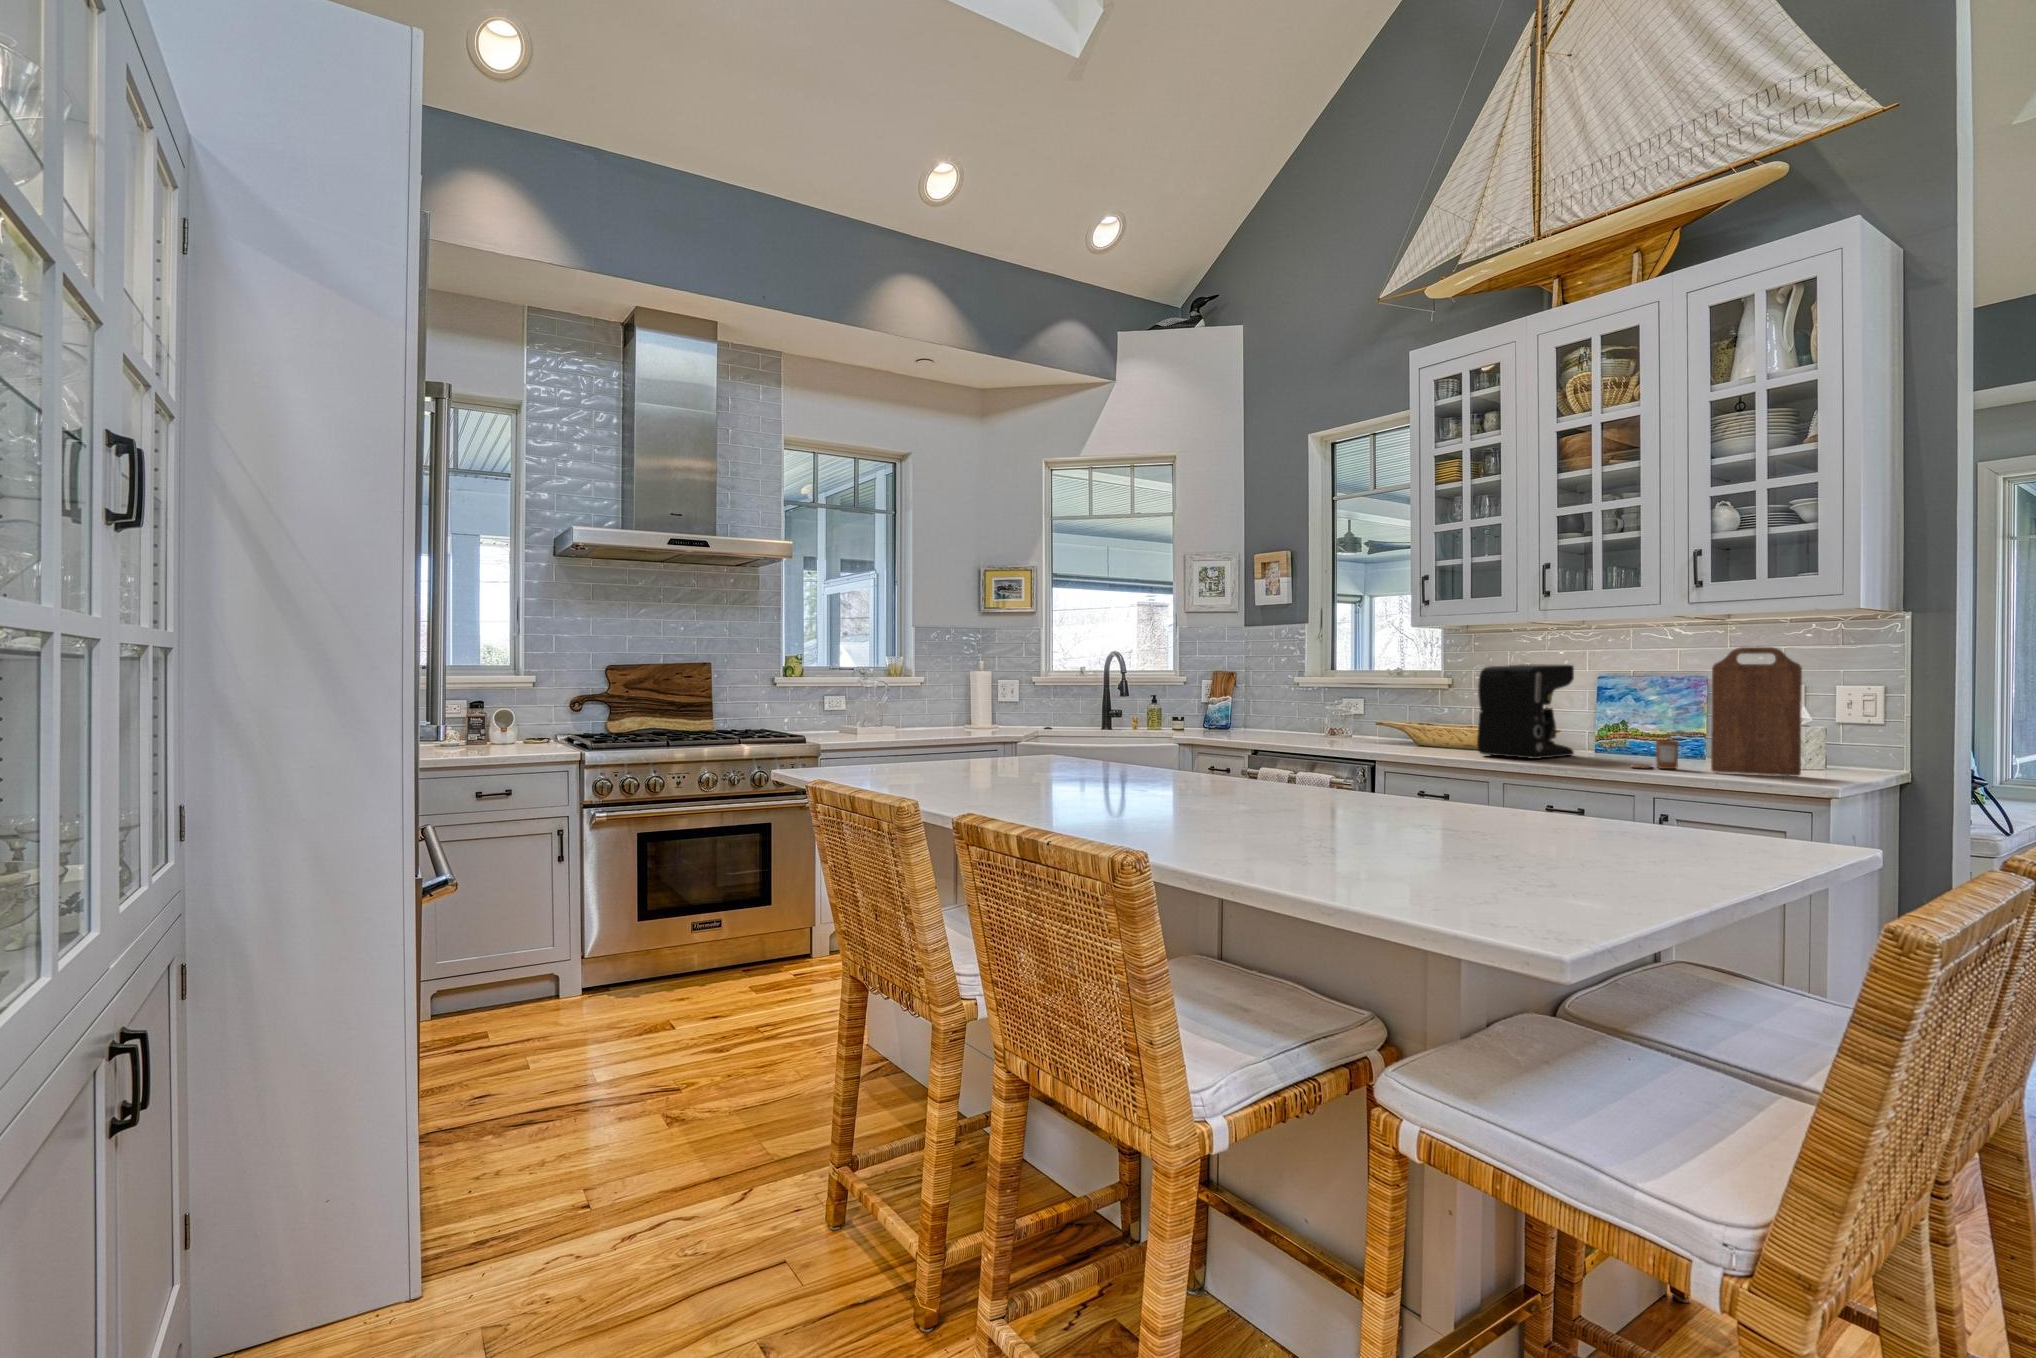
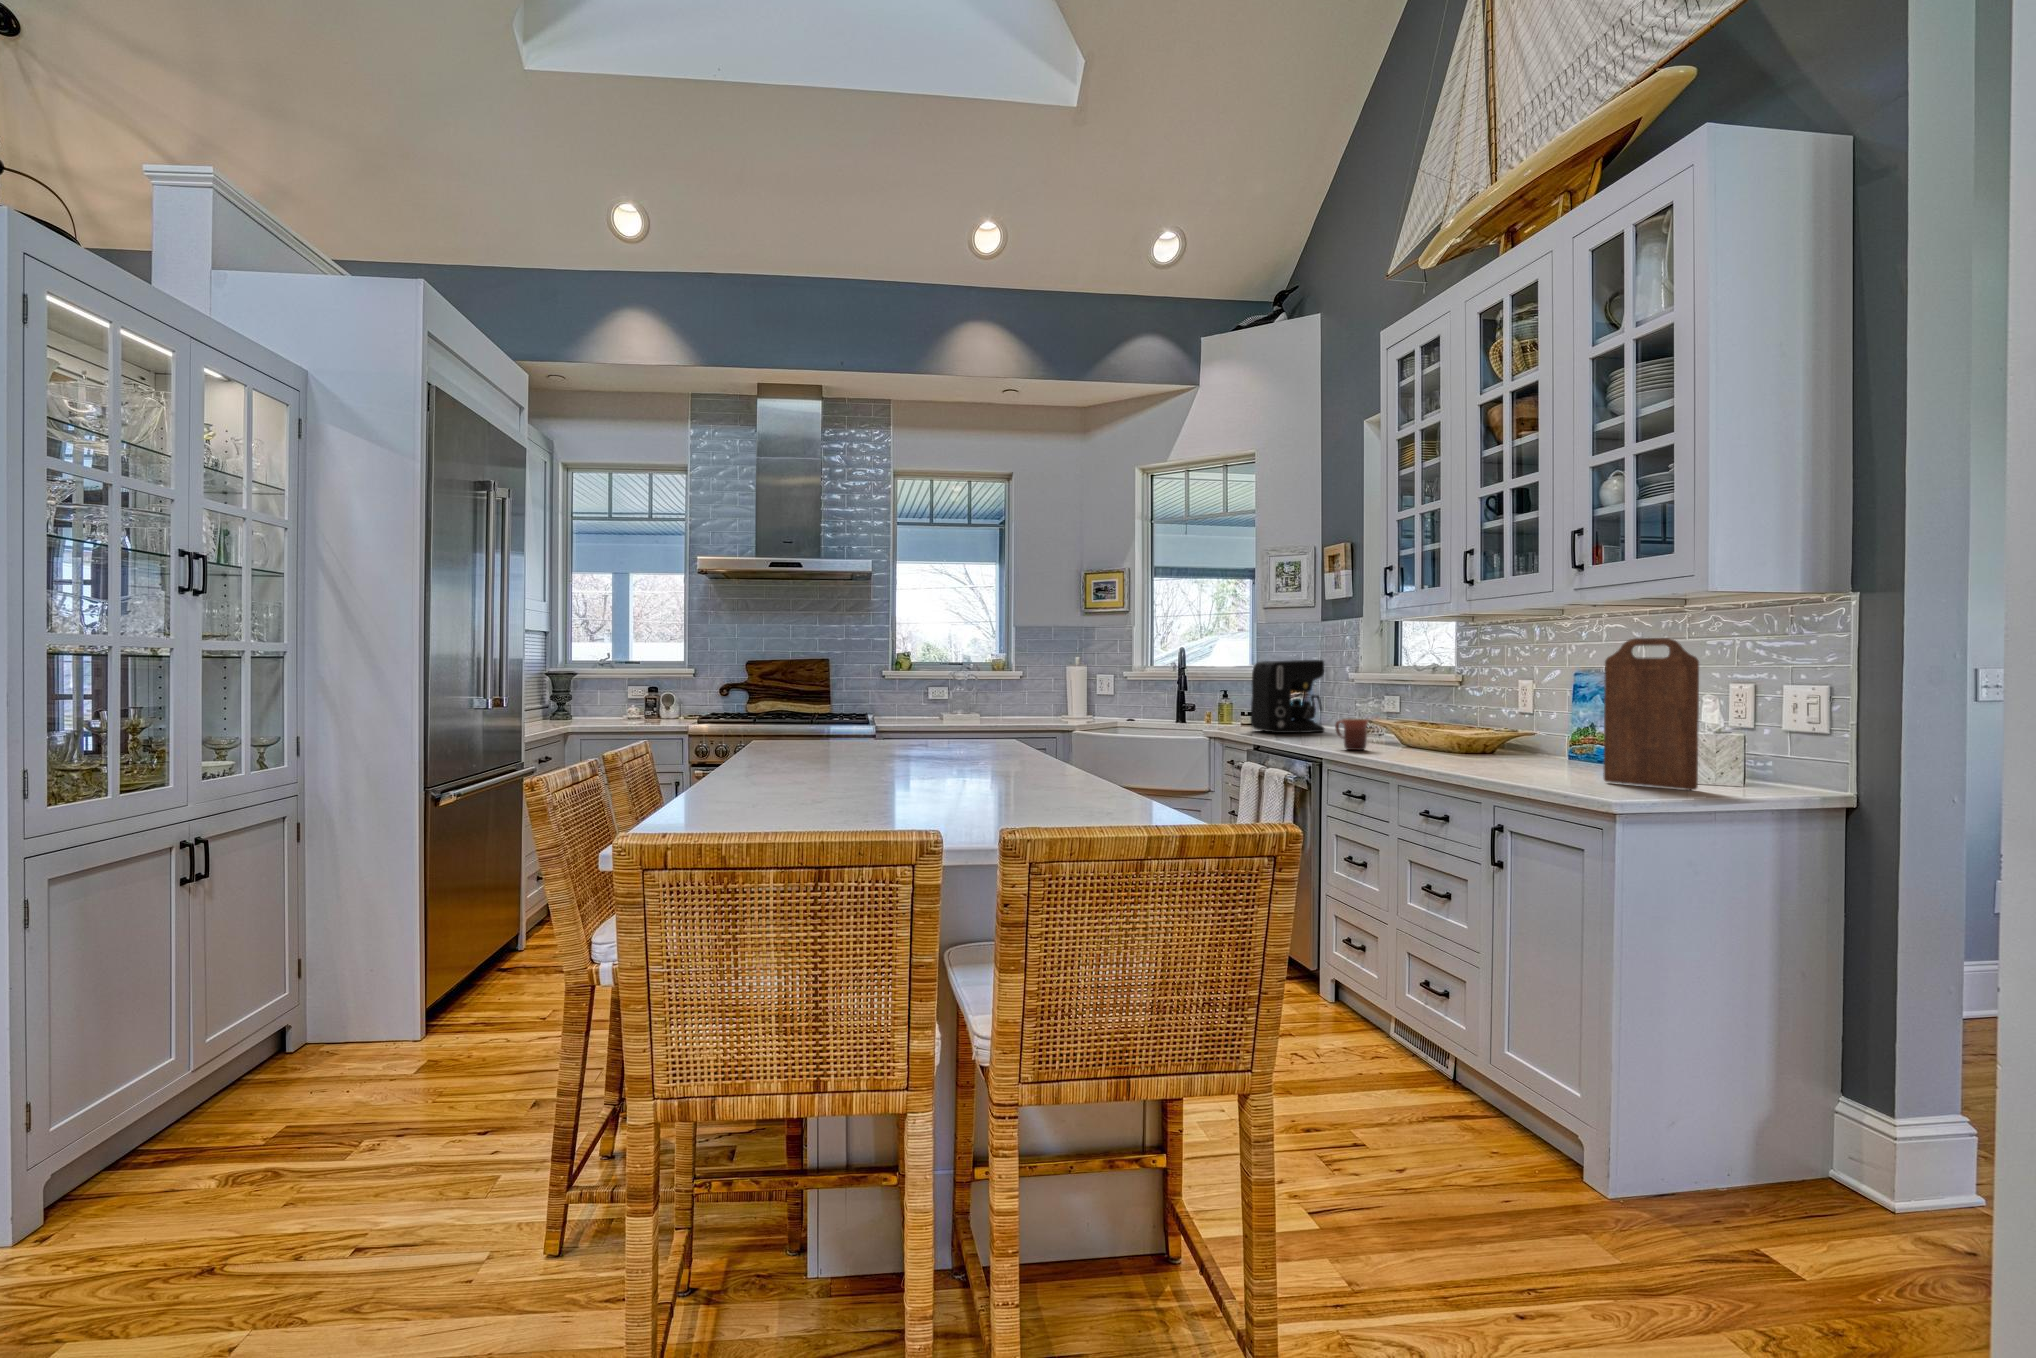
coffee maker: present [1477,664,1574,759] -> present [1251,660,1325,733]
mug: none [1371,721,1406,751] -> present [1335,718,1369,750]
candle: present [1632,740,1679,769] -> none [1534,744,1585,777]

